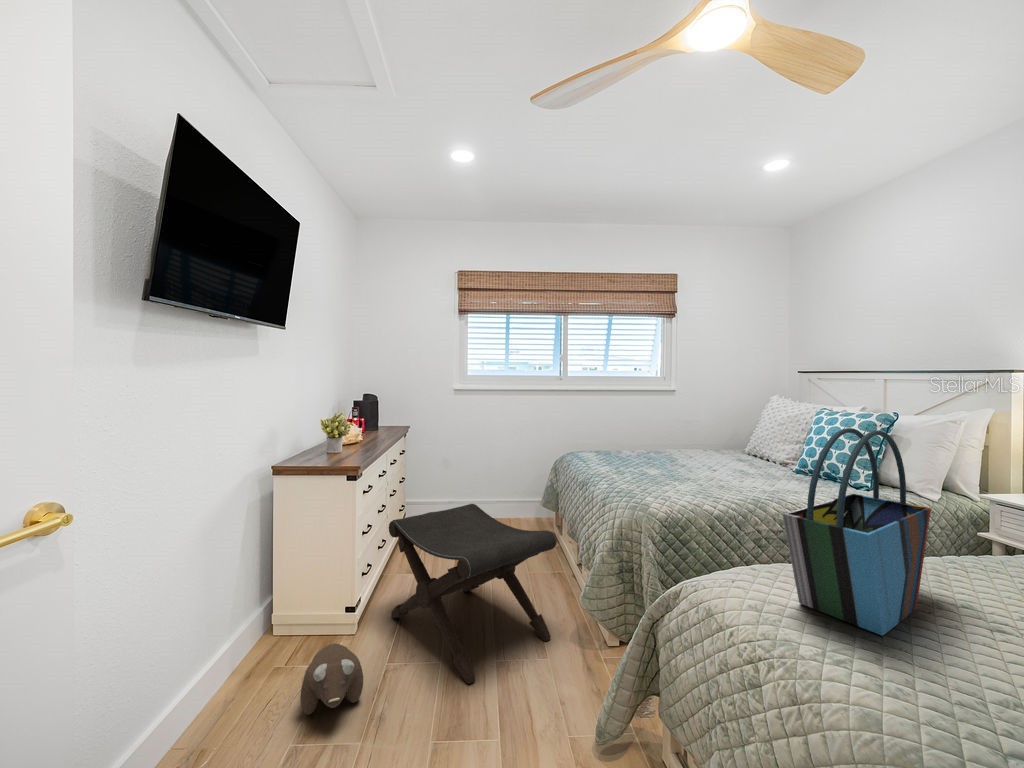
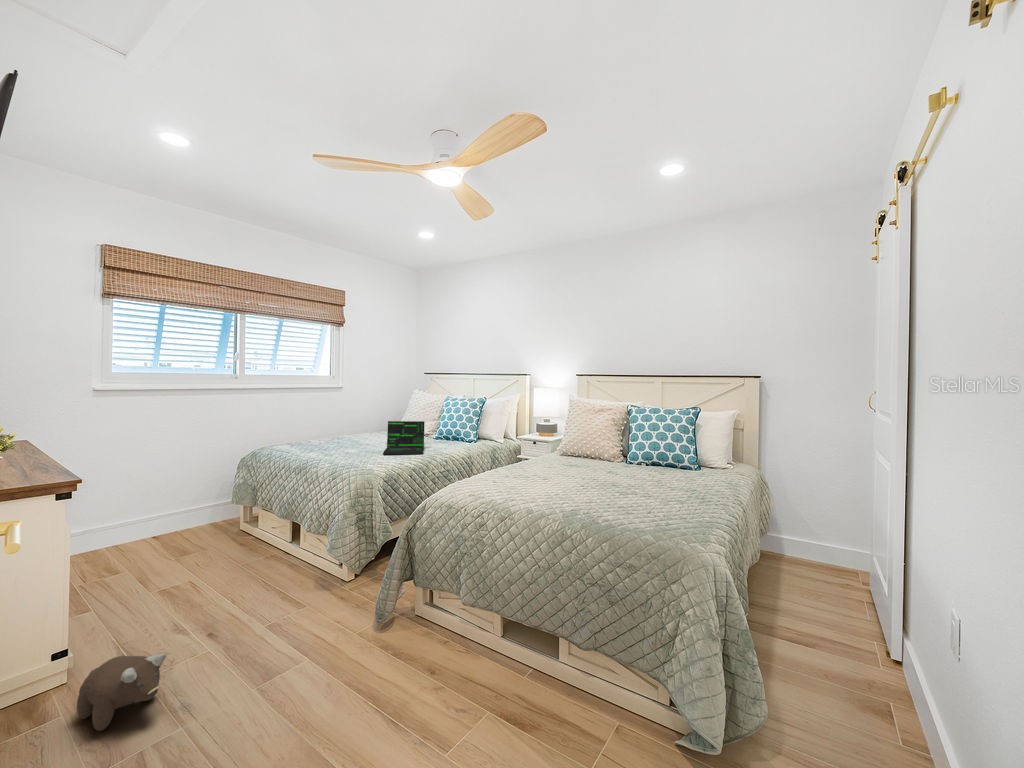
tote bag: present [782,428,931,636] -> none [485,408,523,491]
laptop: none [685,438,776,494] -> present [383,421,430,455]
footstool: present [389,504,557,684] -> none [108,505,304,641]

